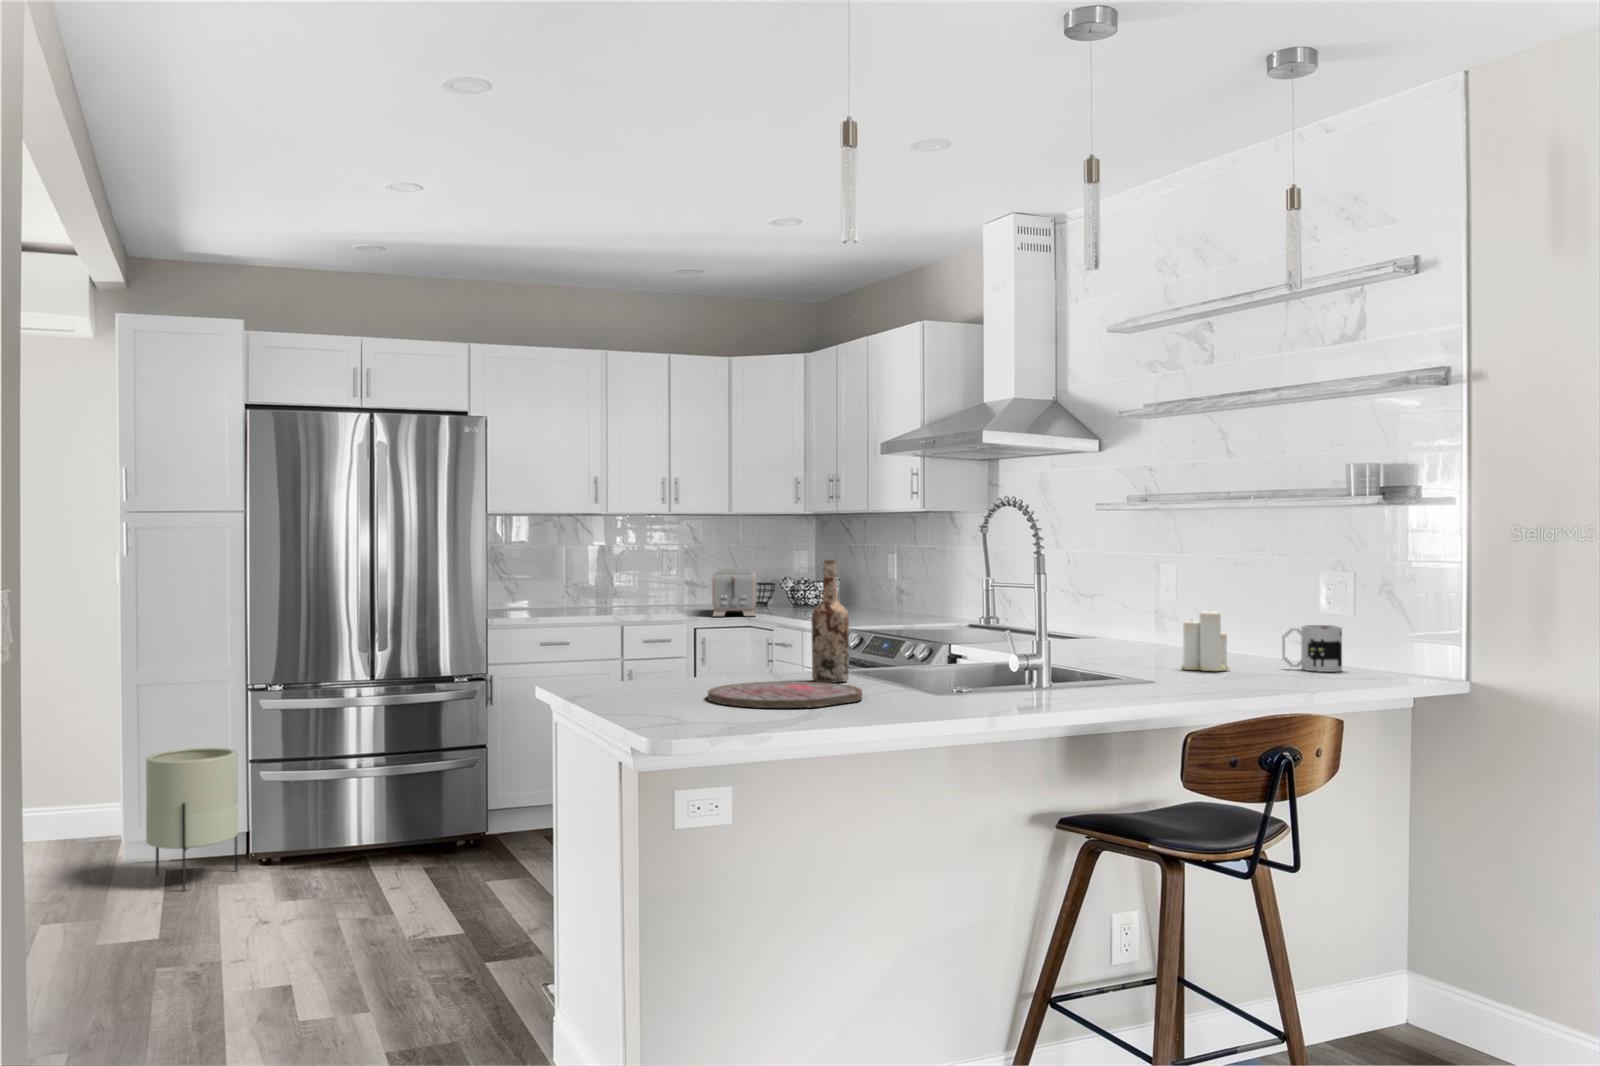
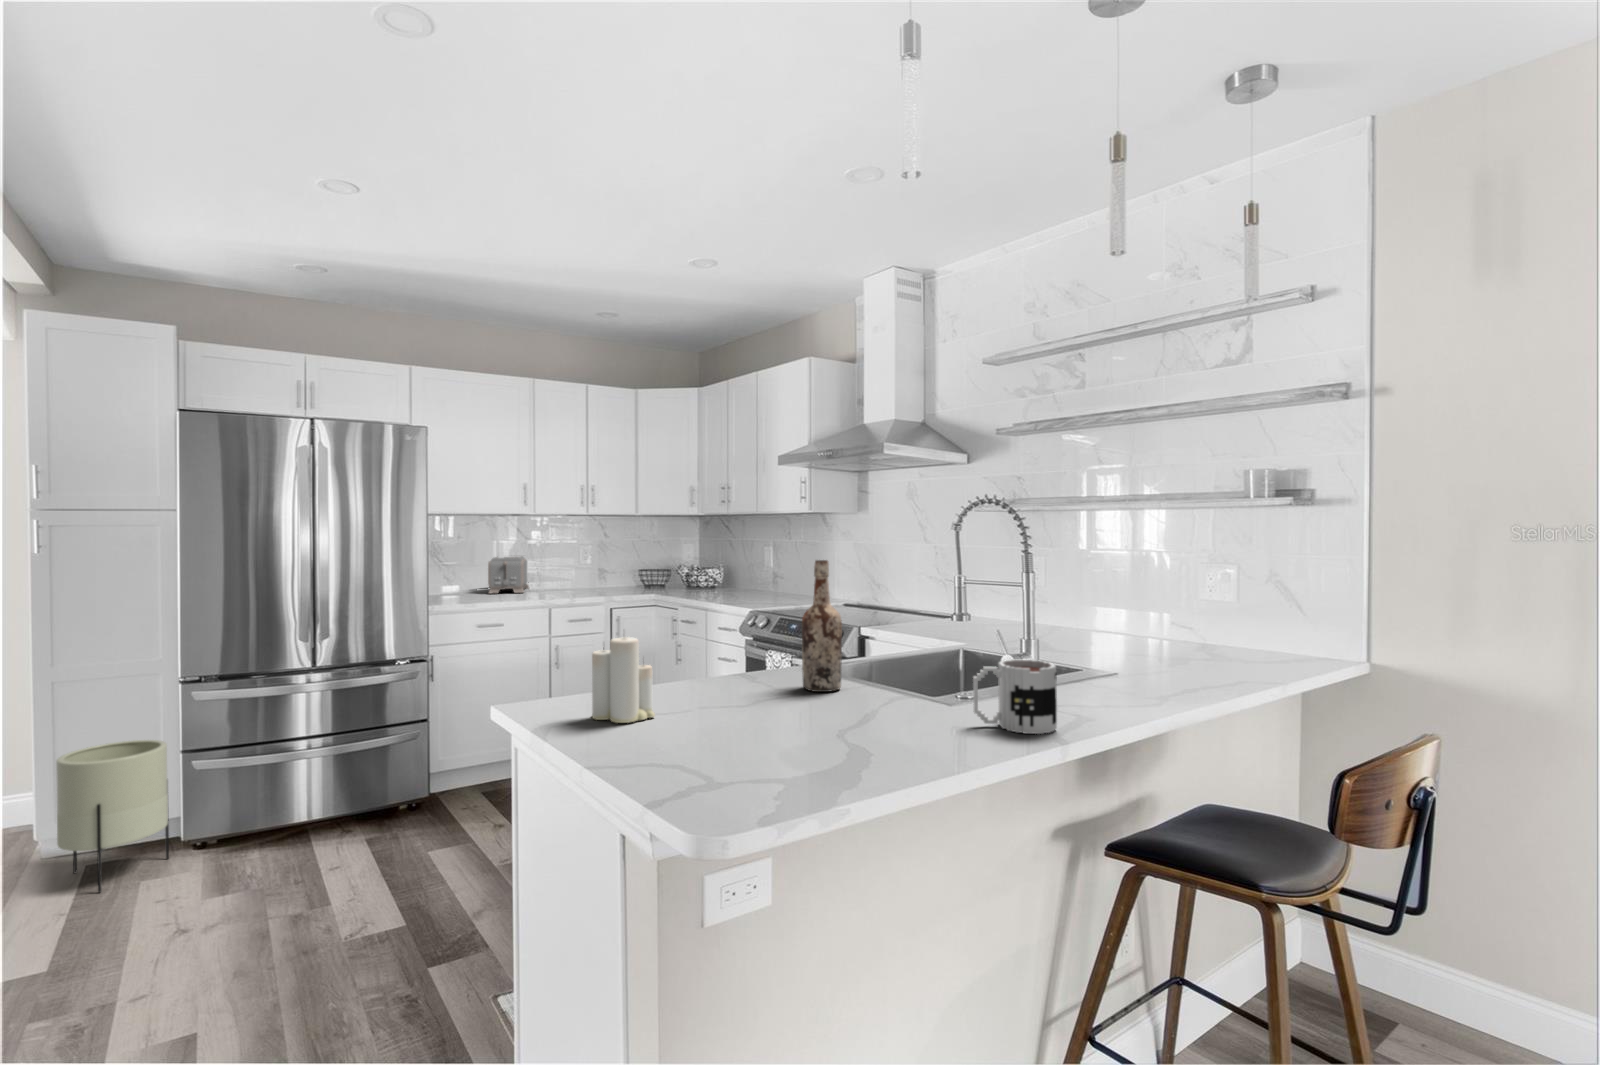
toaster: present [712,568,757,616] -> present [488,556,529,593]
candle: present [1181,611,1230,671] -> present [592,637,655,723]
mug: present [1282,625,1342,672] -> present [973,660,1057,734]
cutting board: present [708,681,862,708] -> none [716,698,899,753]

